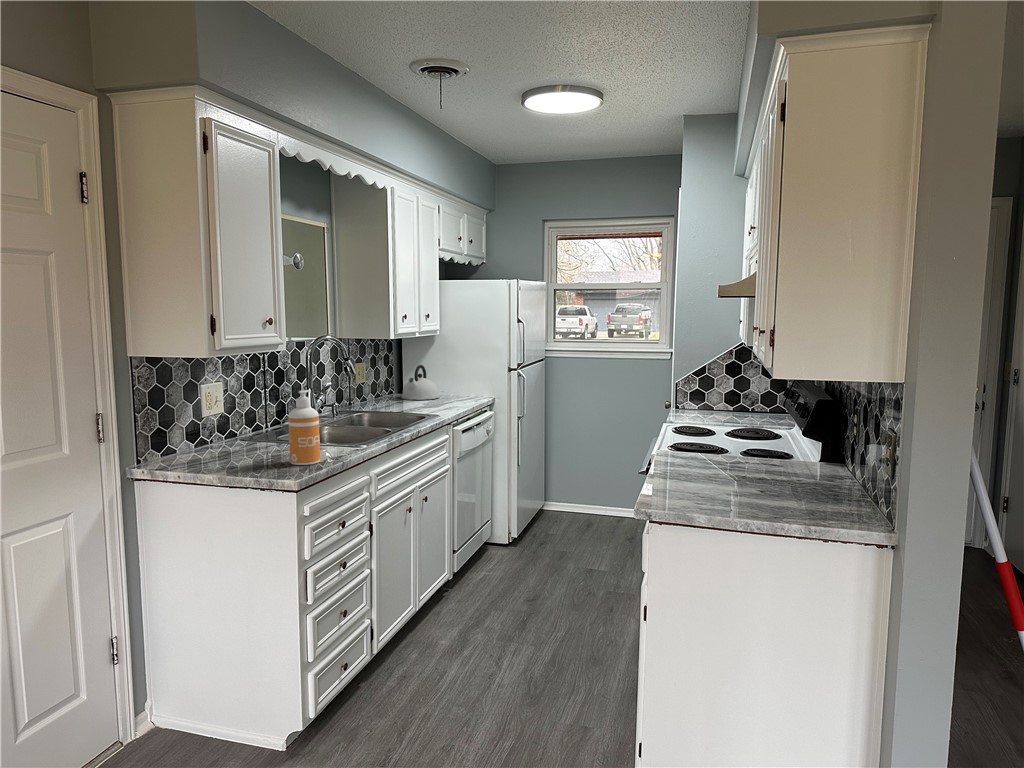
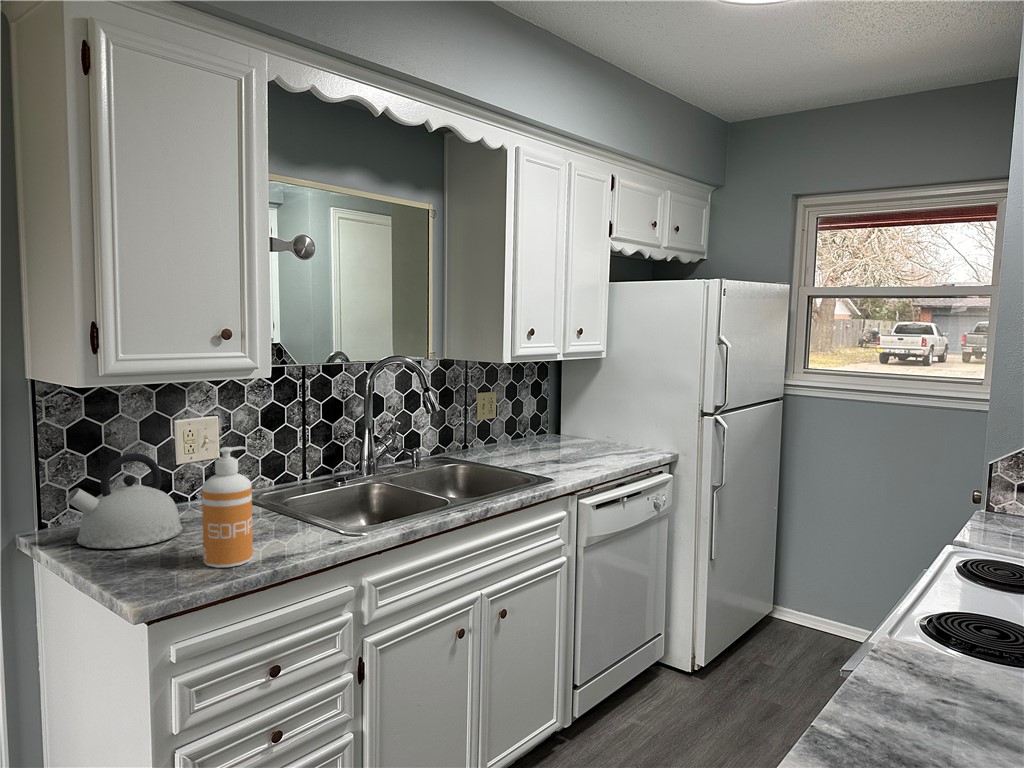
kettle: present [402,365,439,400] -> present [66,453,183,549]

